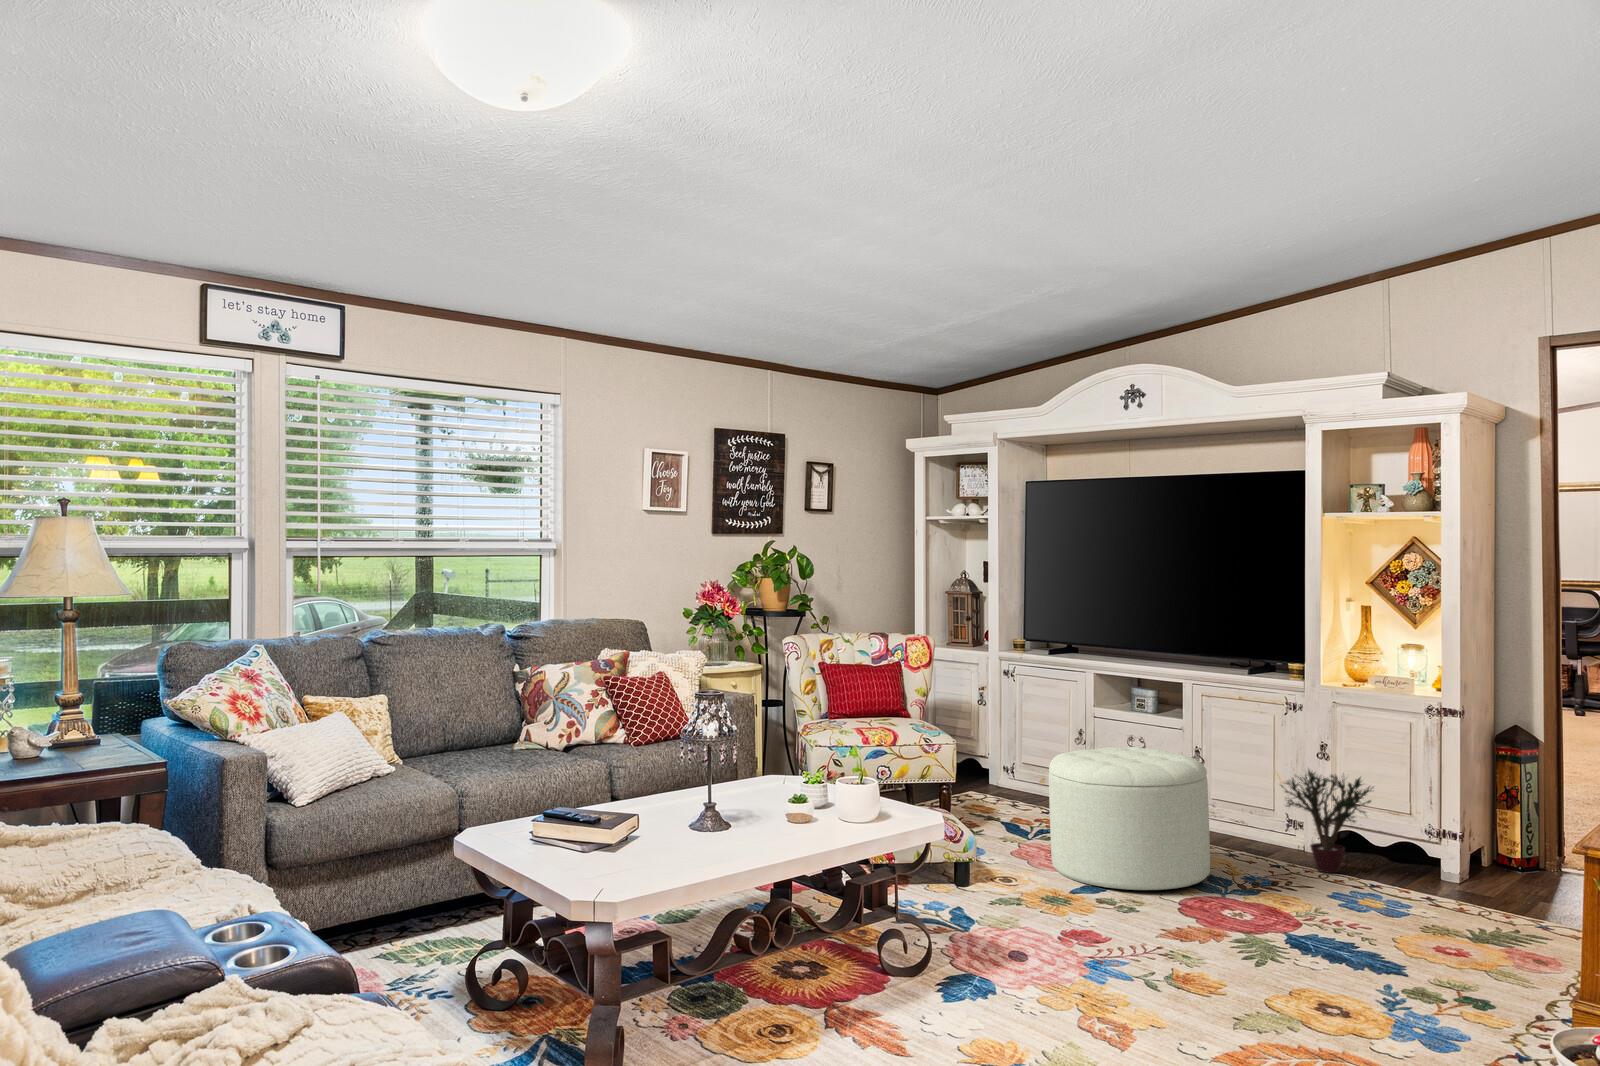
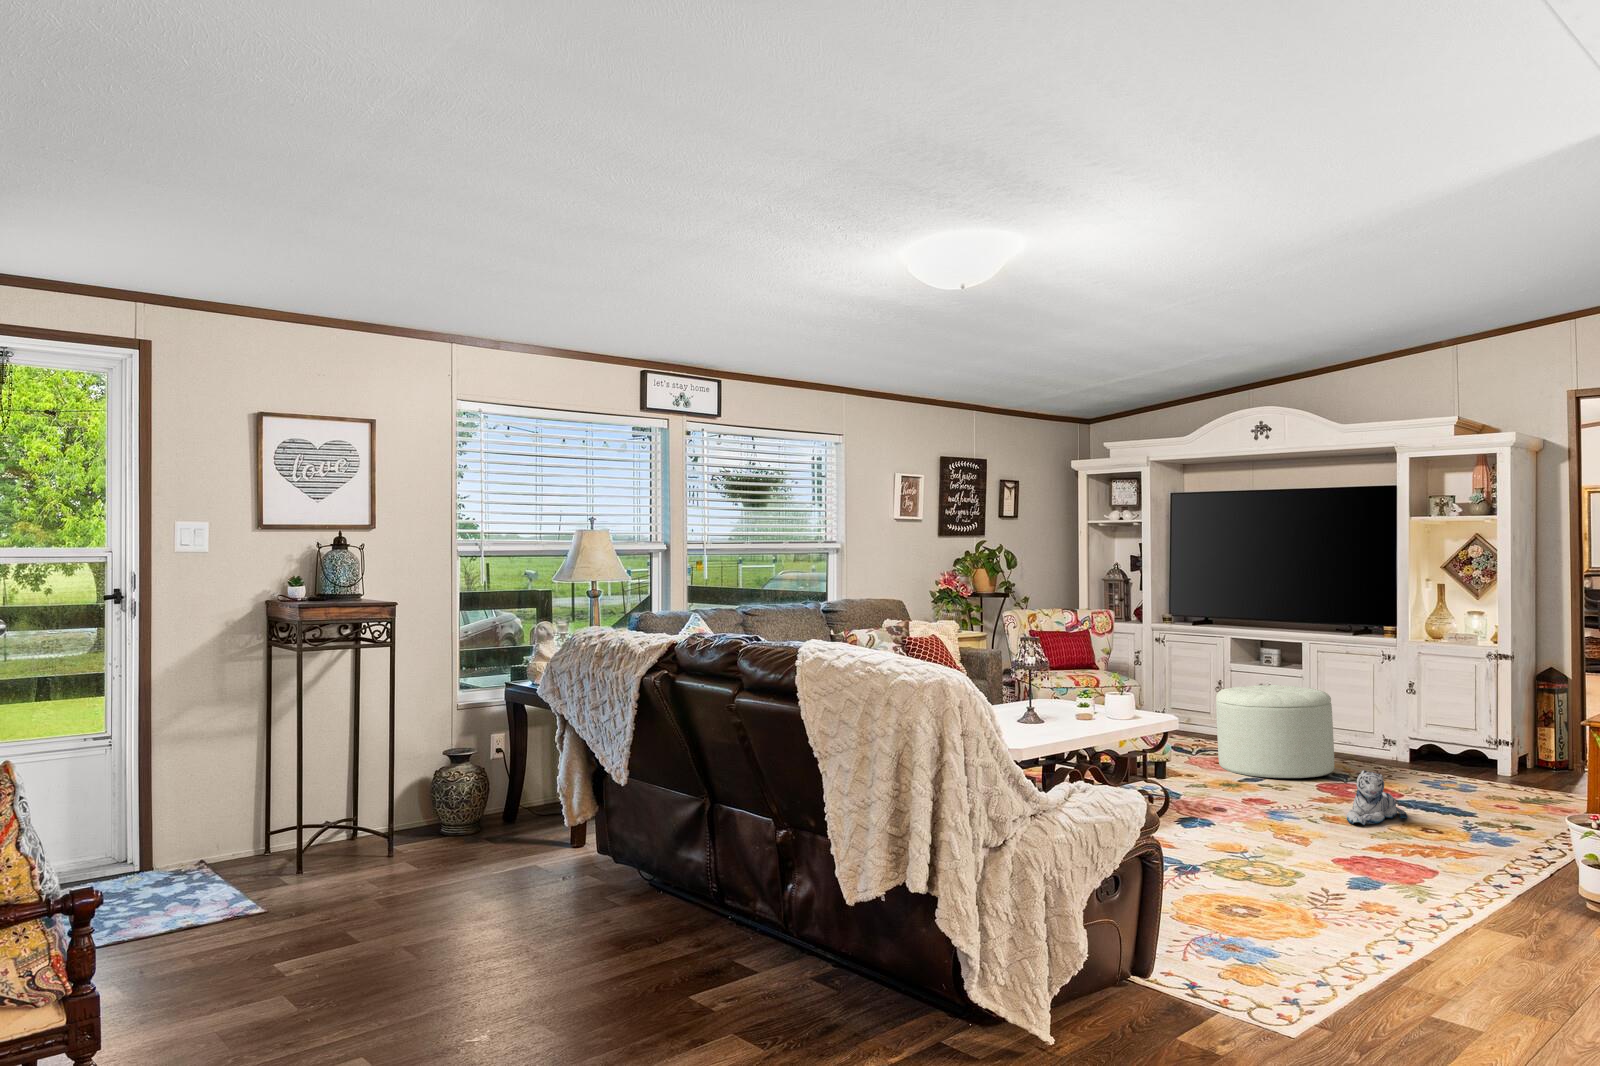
potted plant: present [1281,770,1371,873] -> none [1380,698,1451,771]
plush toy: none [1203,904,1299,998] -> present [1347,770,1408,825]

